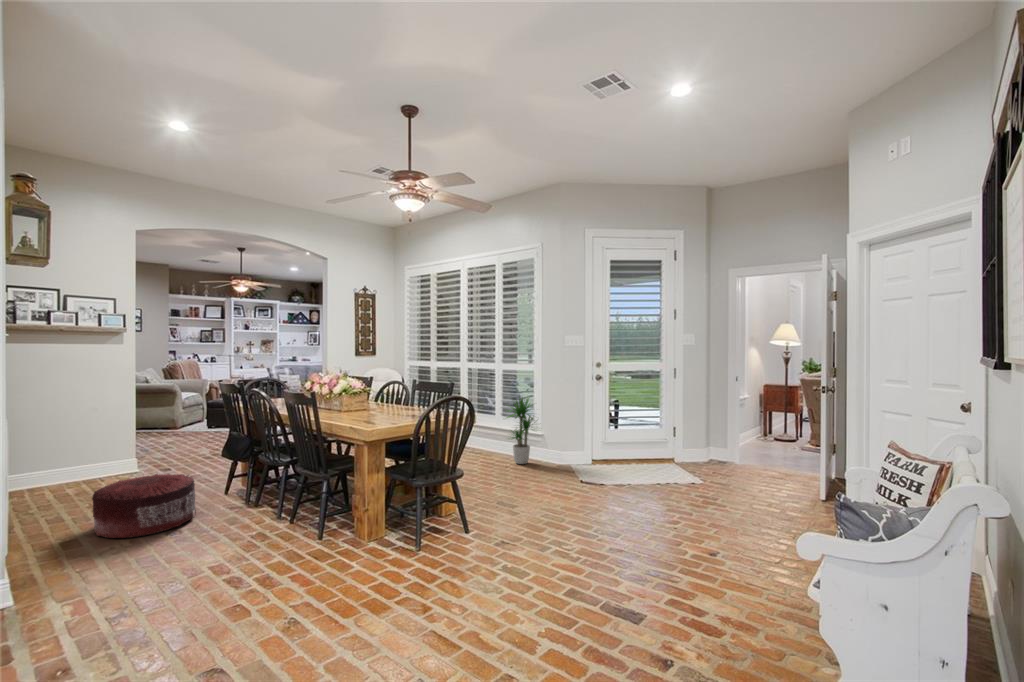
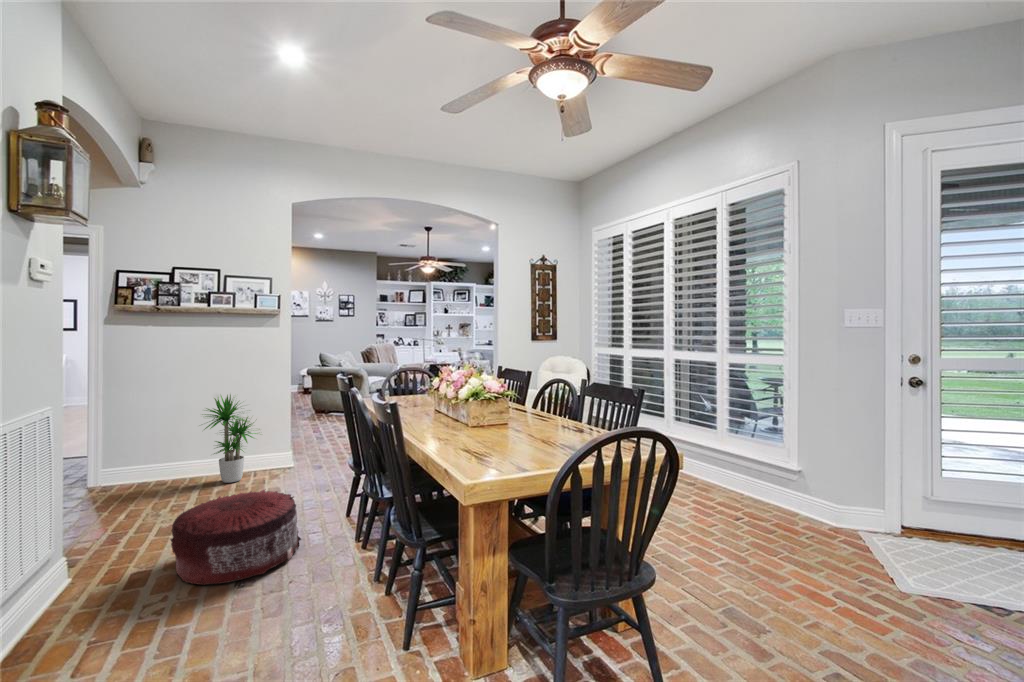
potted plant: present [507,398,533,464] -> present [204,395,258,483]

